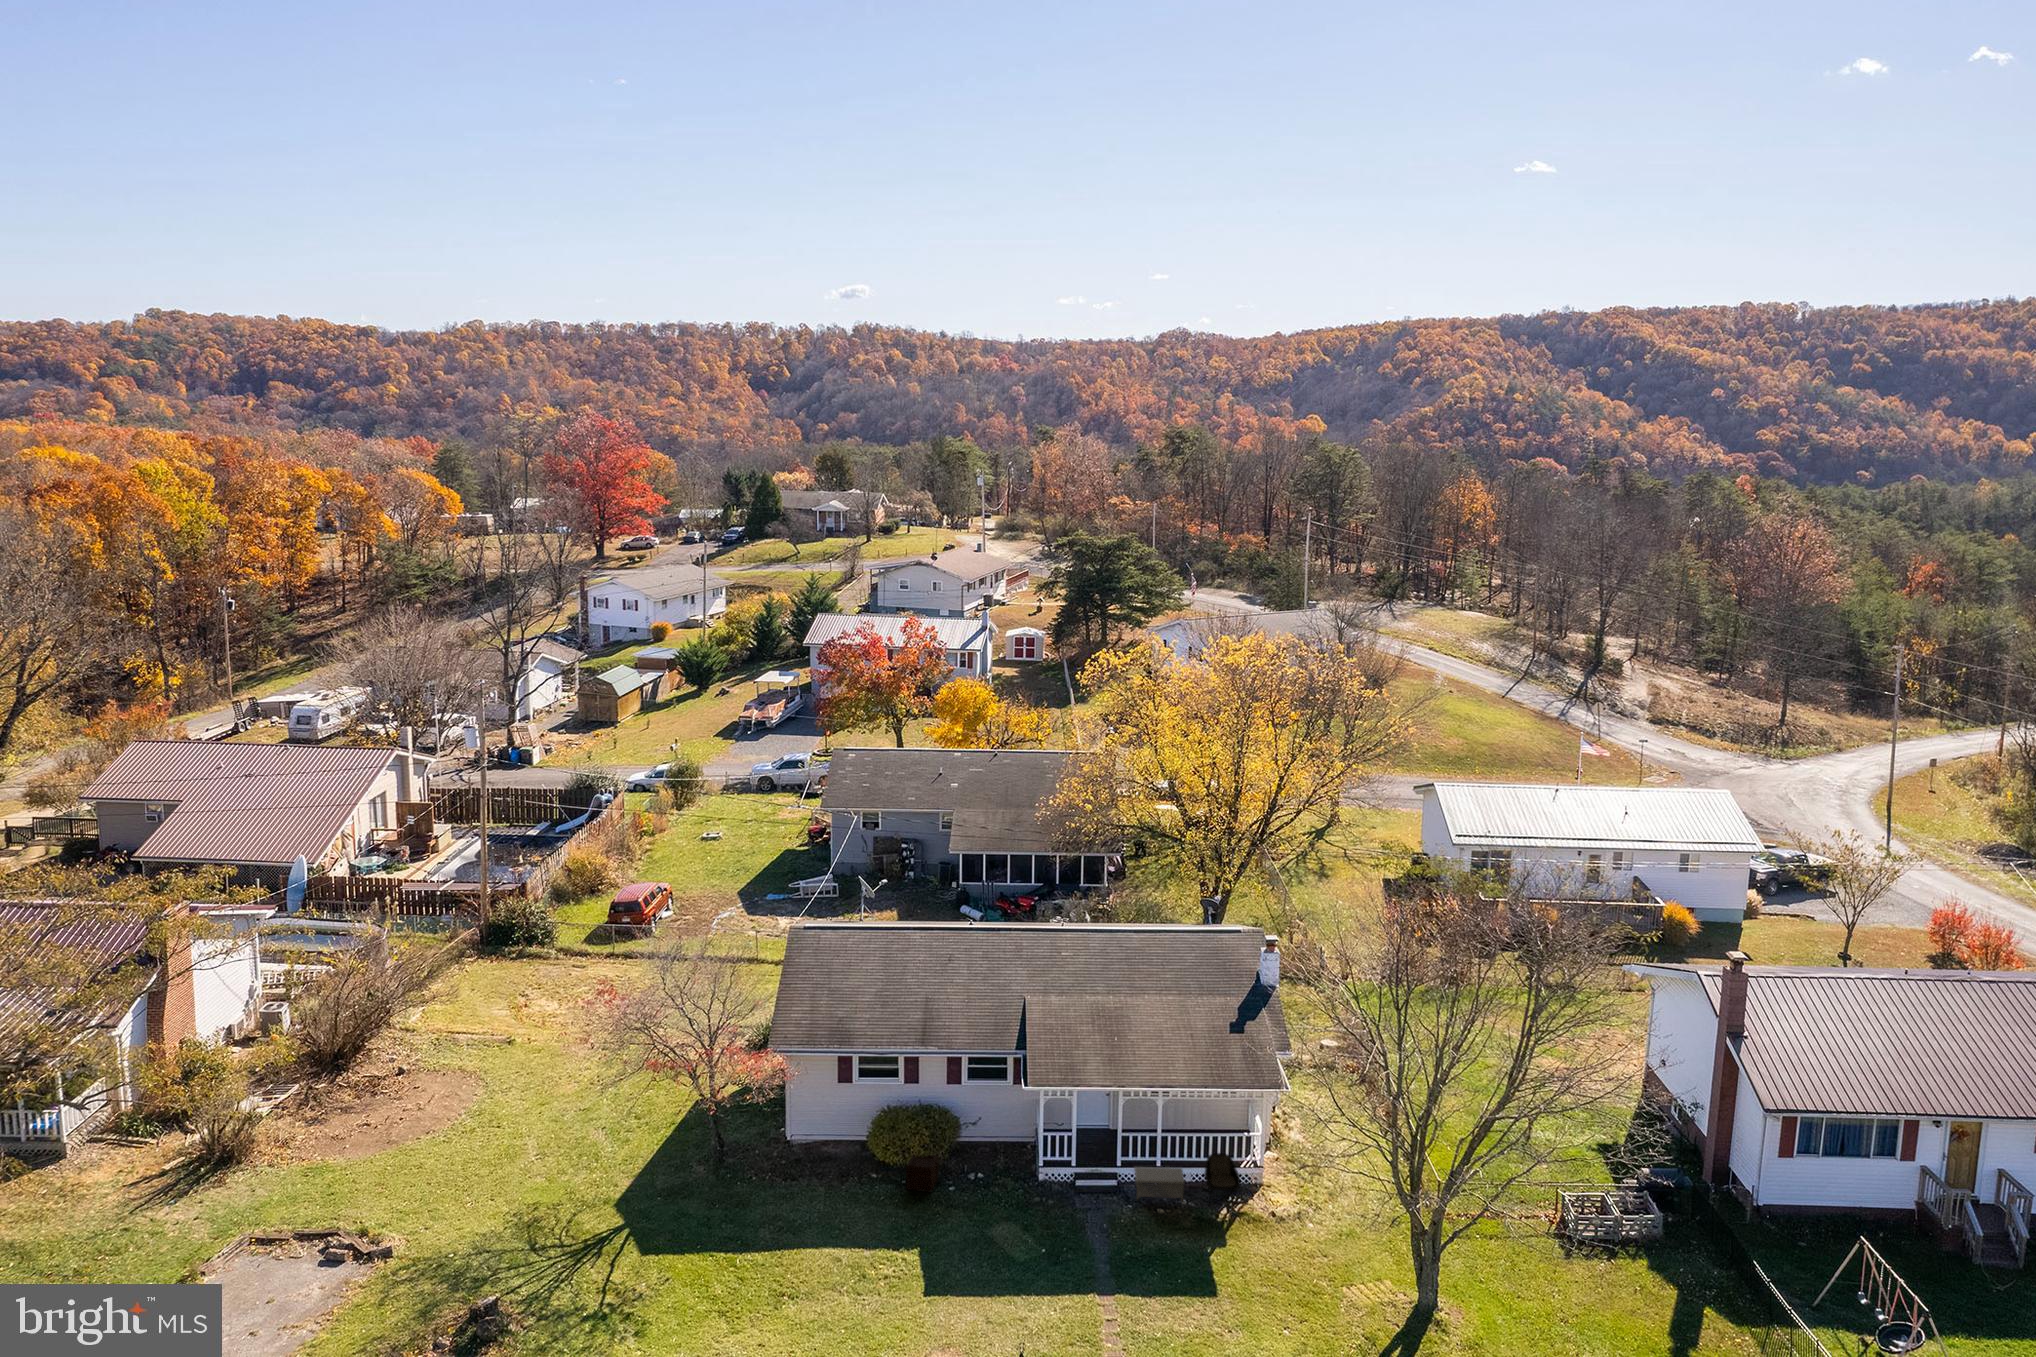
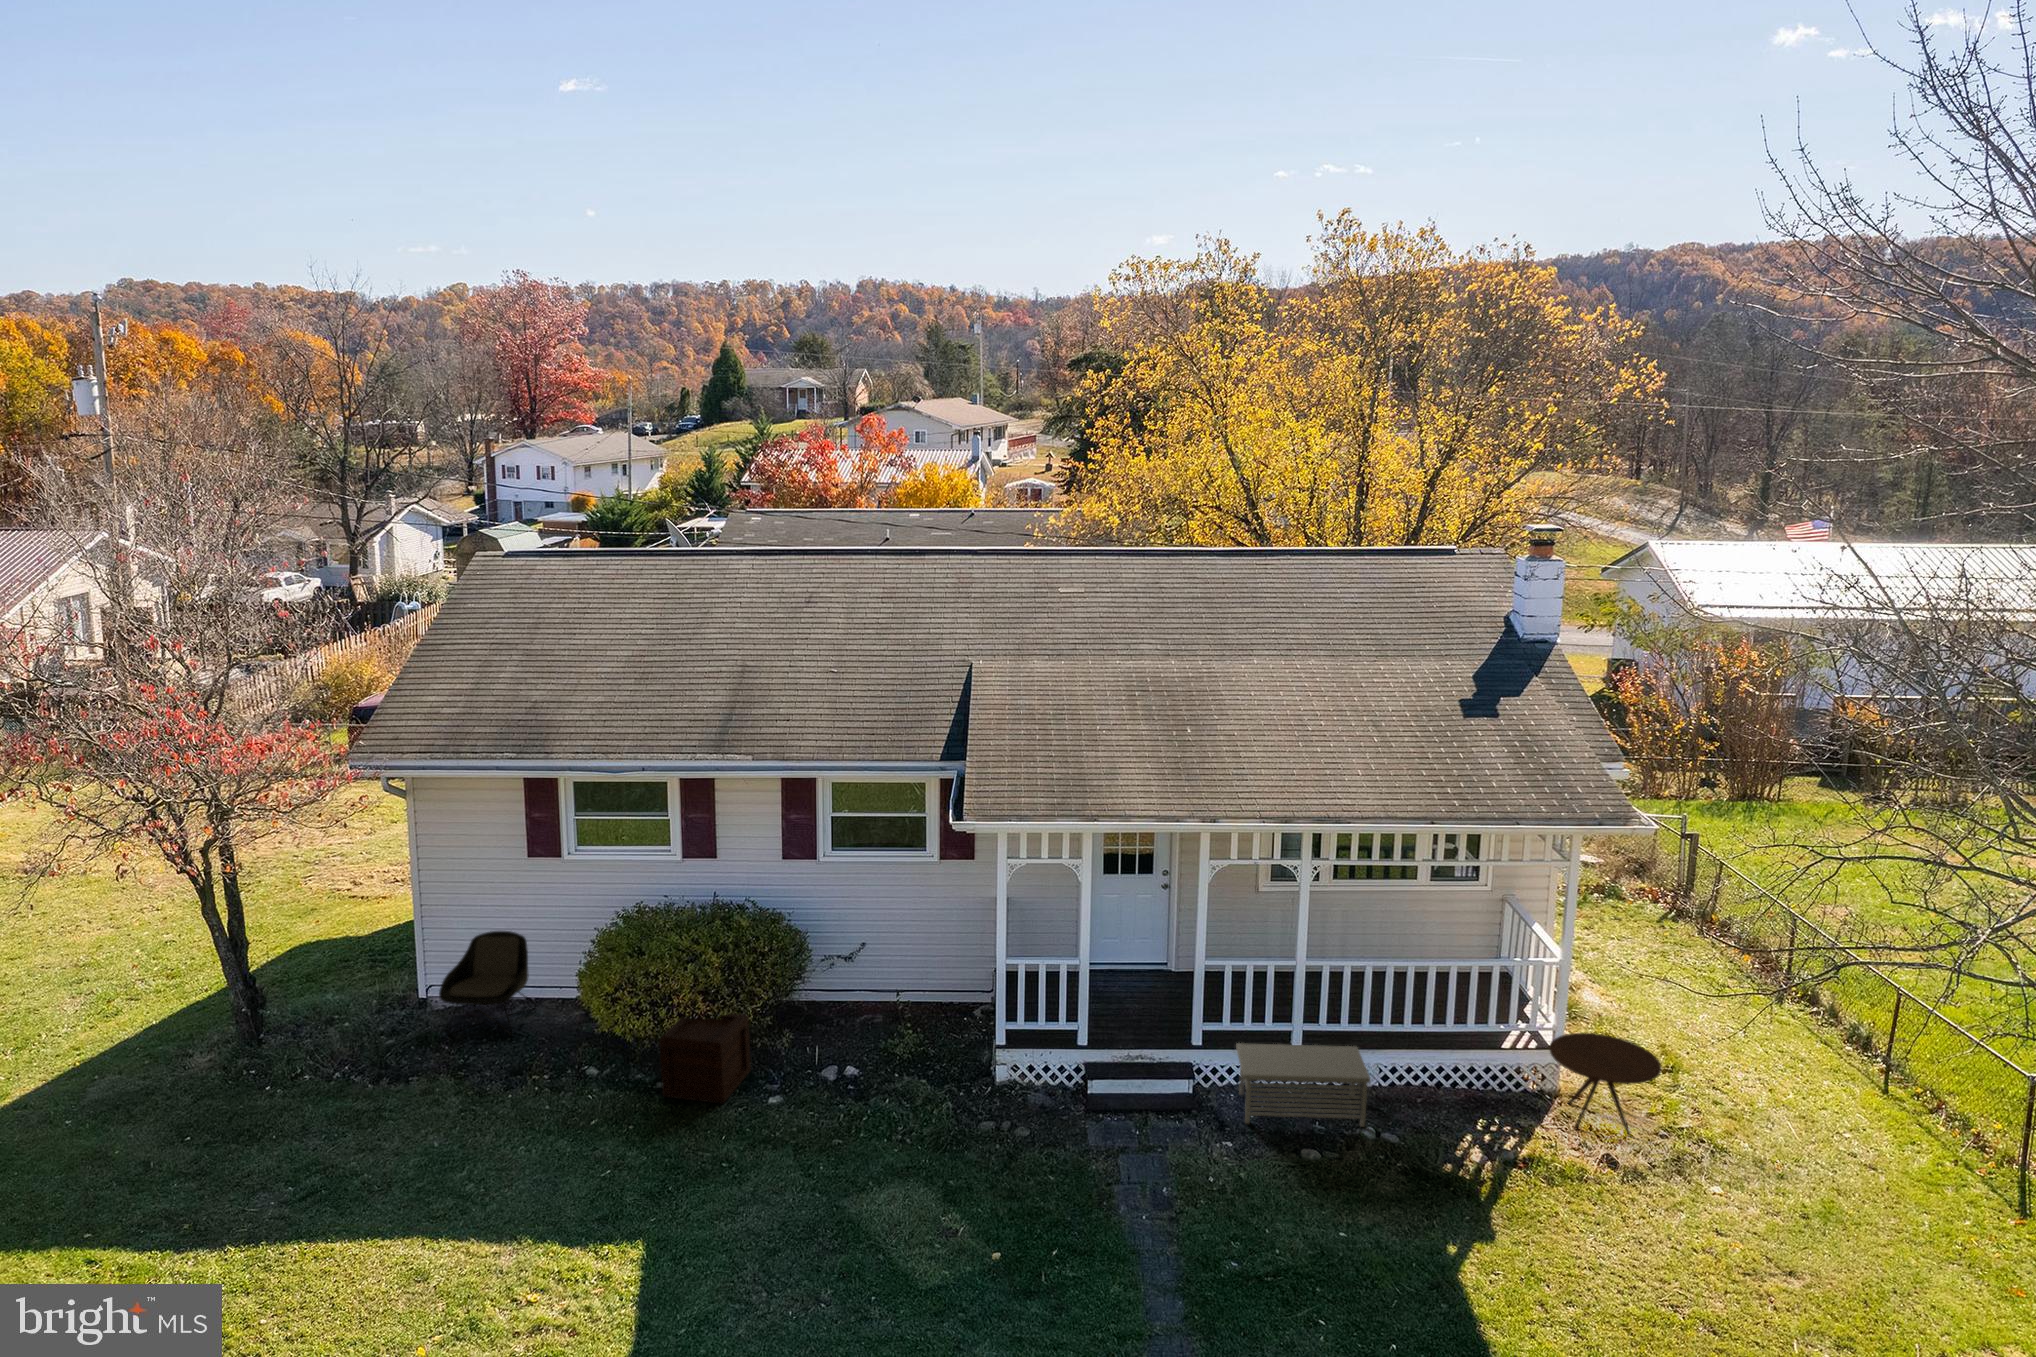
lounge chair: present [1204,1153,1240,1203] -> present [439,931,536,1036]
round table: none [1256,1162,1296,1205] -> present [1549,1033,1661,1136]

